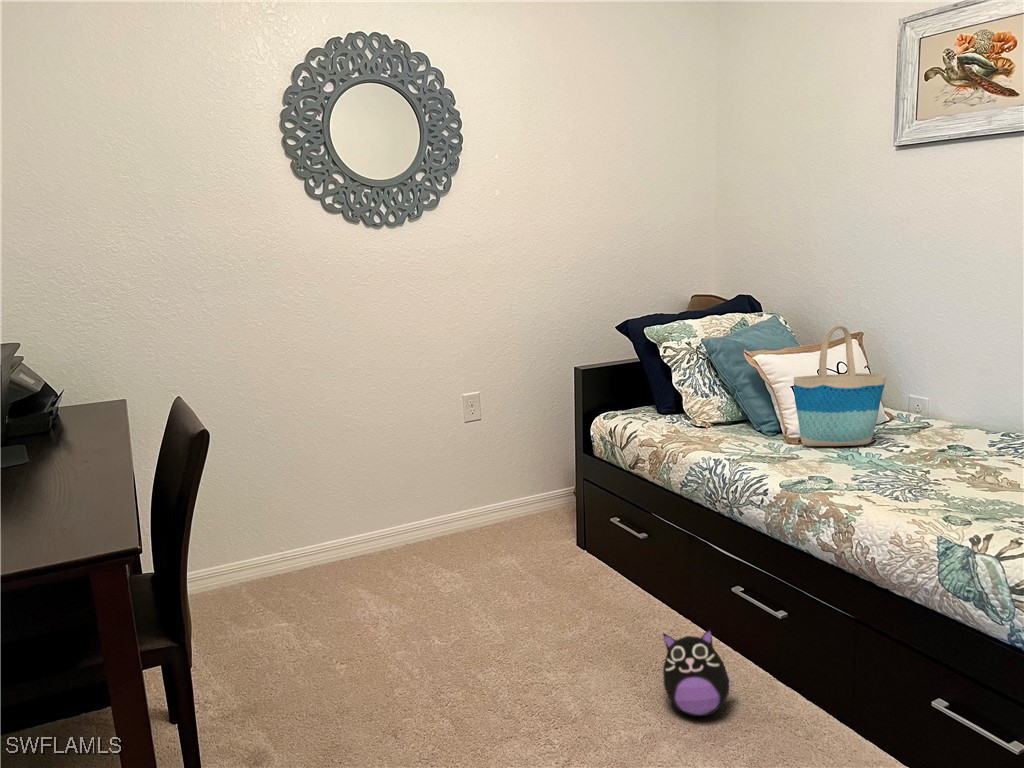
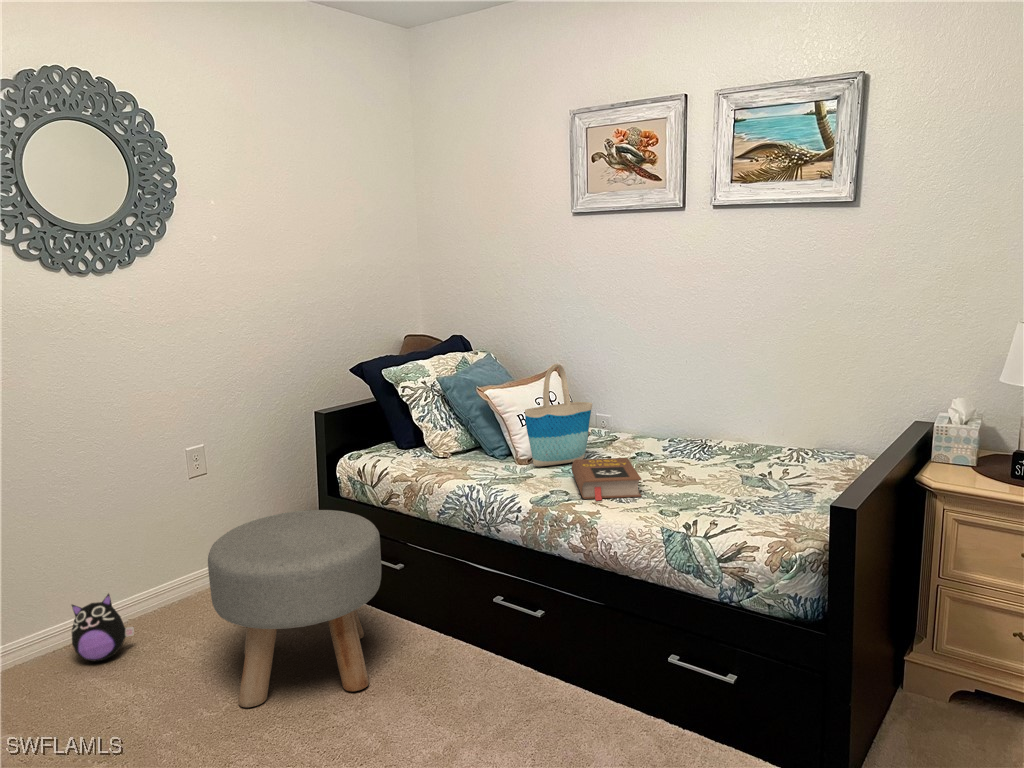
book: none [841,441,928,495] -> present [571,458,641,501]
ottoman: none [440,463,609,655] -> present [208,510,381,707]
plush toy: present [663,628,736,716] -> present [72,594,134,661]

